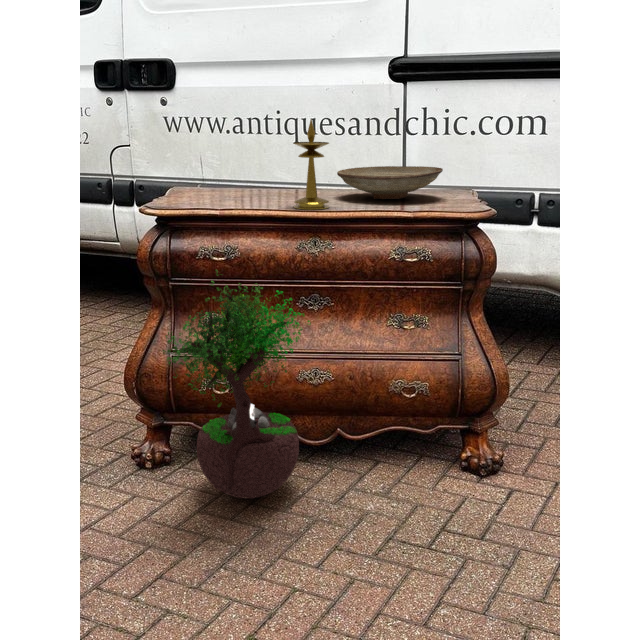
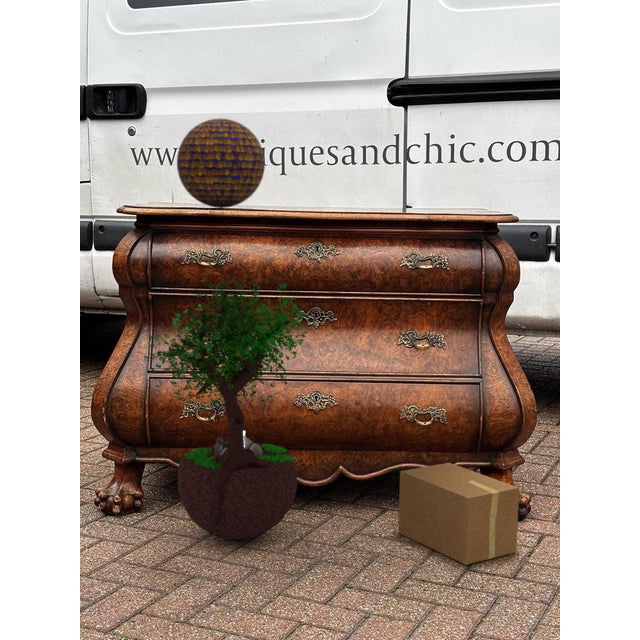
decorative orb: none [194,116,272,196] -> present [177,119,265,208]
candlestick: present [293,119,329,210] -> none [292,112,333,212]
decorative bowl: present [337,166,443,199] -> none [338,179,456,212]
cardboard box: none [387,428,489,526] -> present [399,463,519,565]

